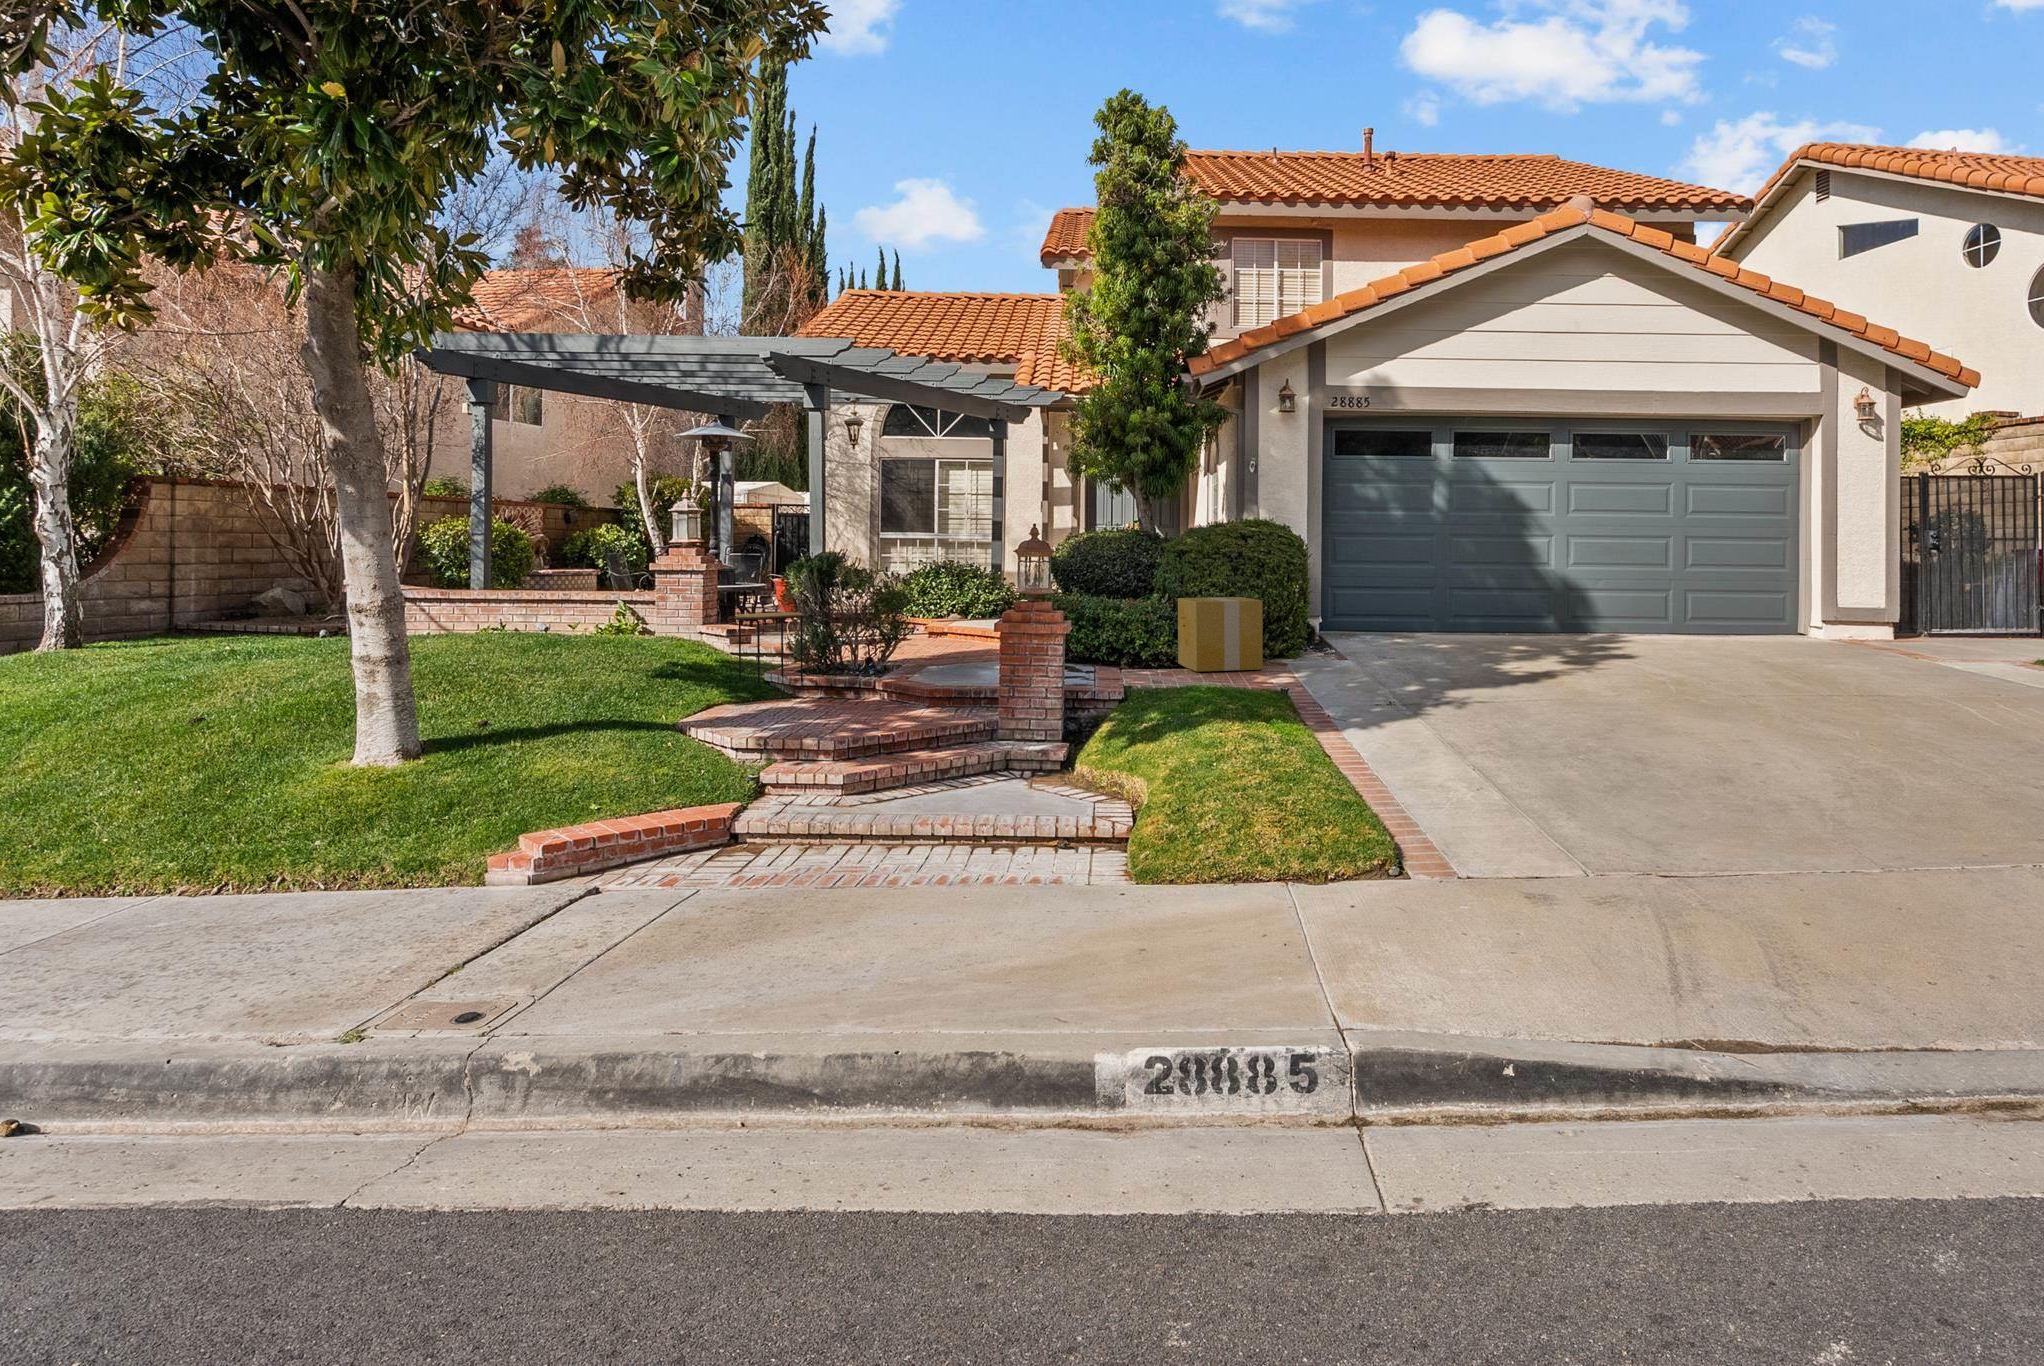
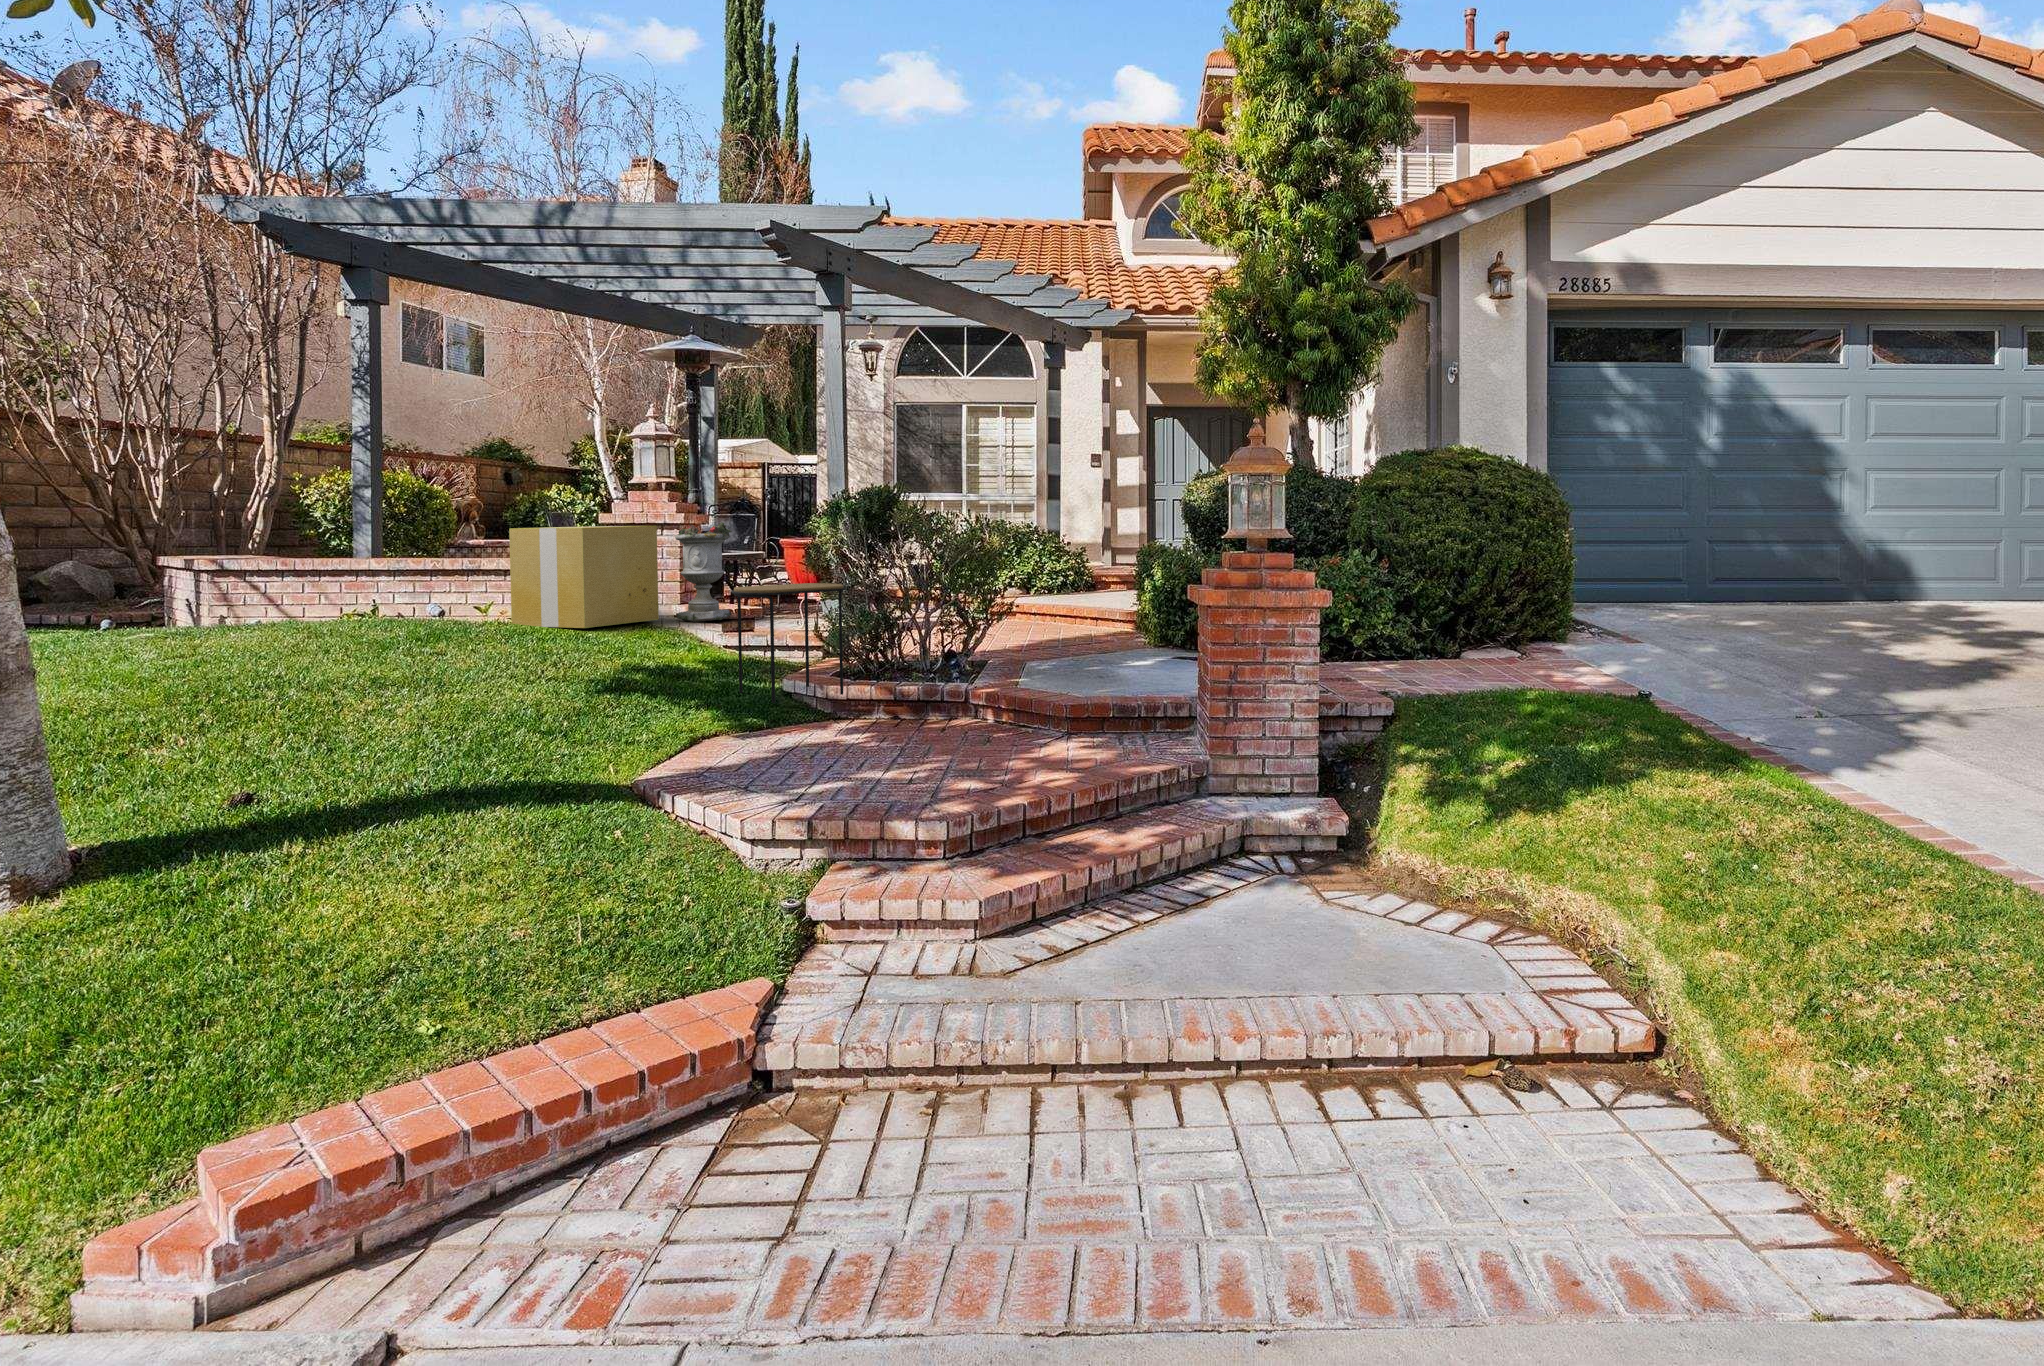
planter: none [702,568,740,635] -> present [675,522,732,622]
cardboard box: present [1178,597,1263,671] -> present [509,526,659,628]

